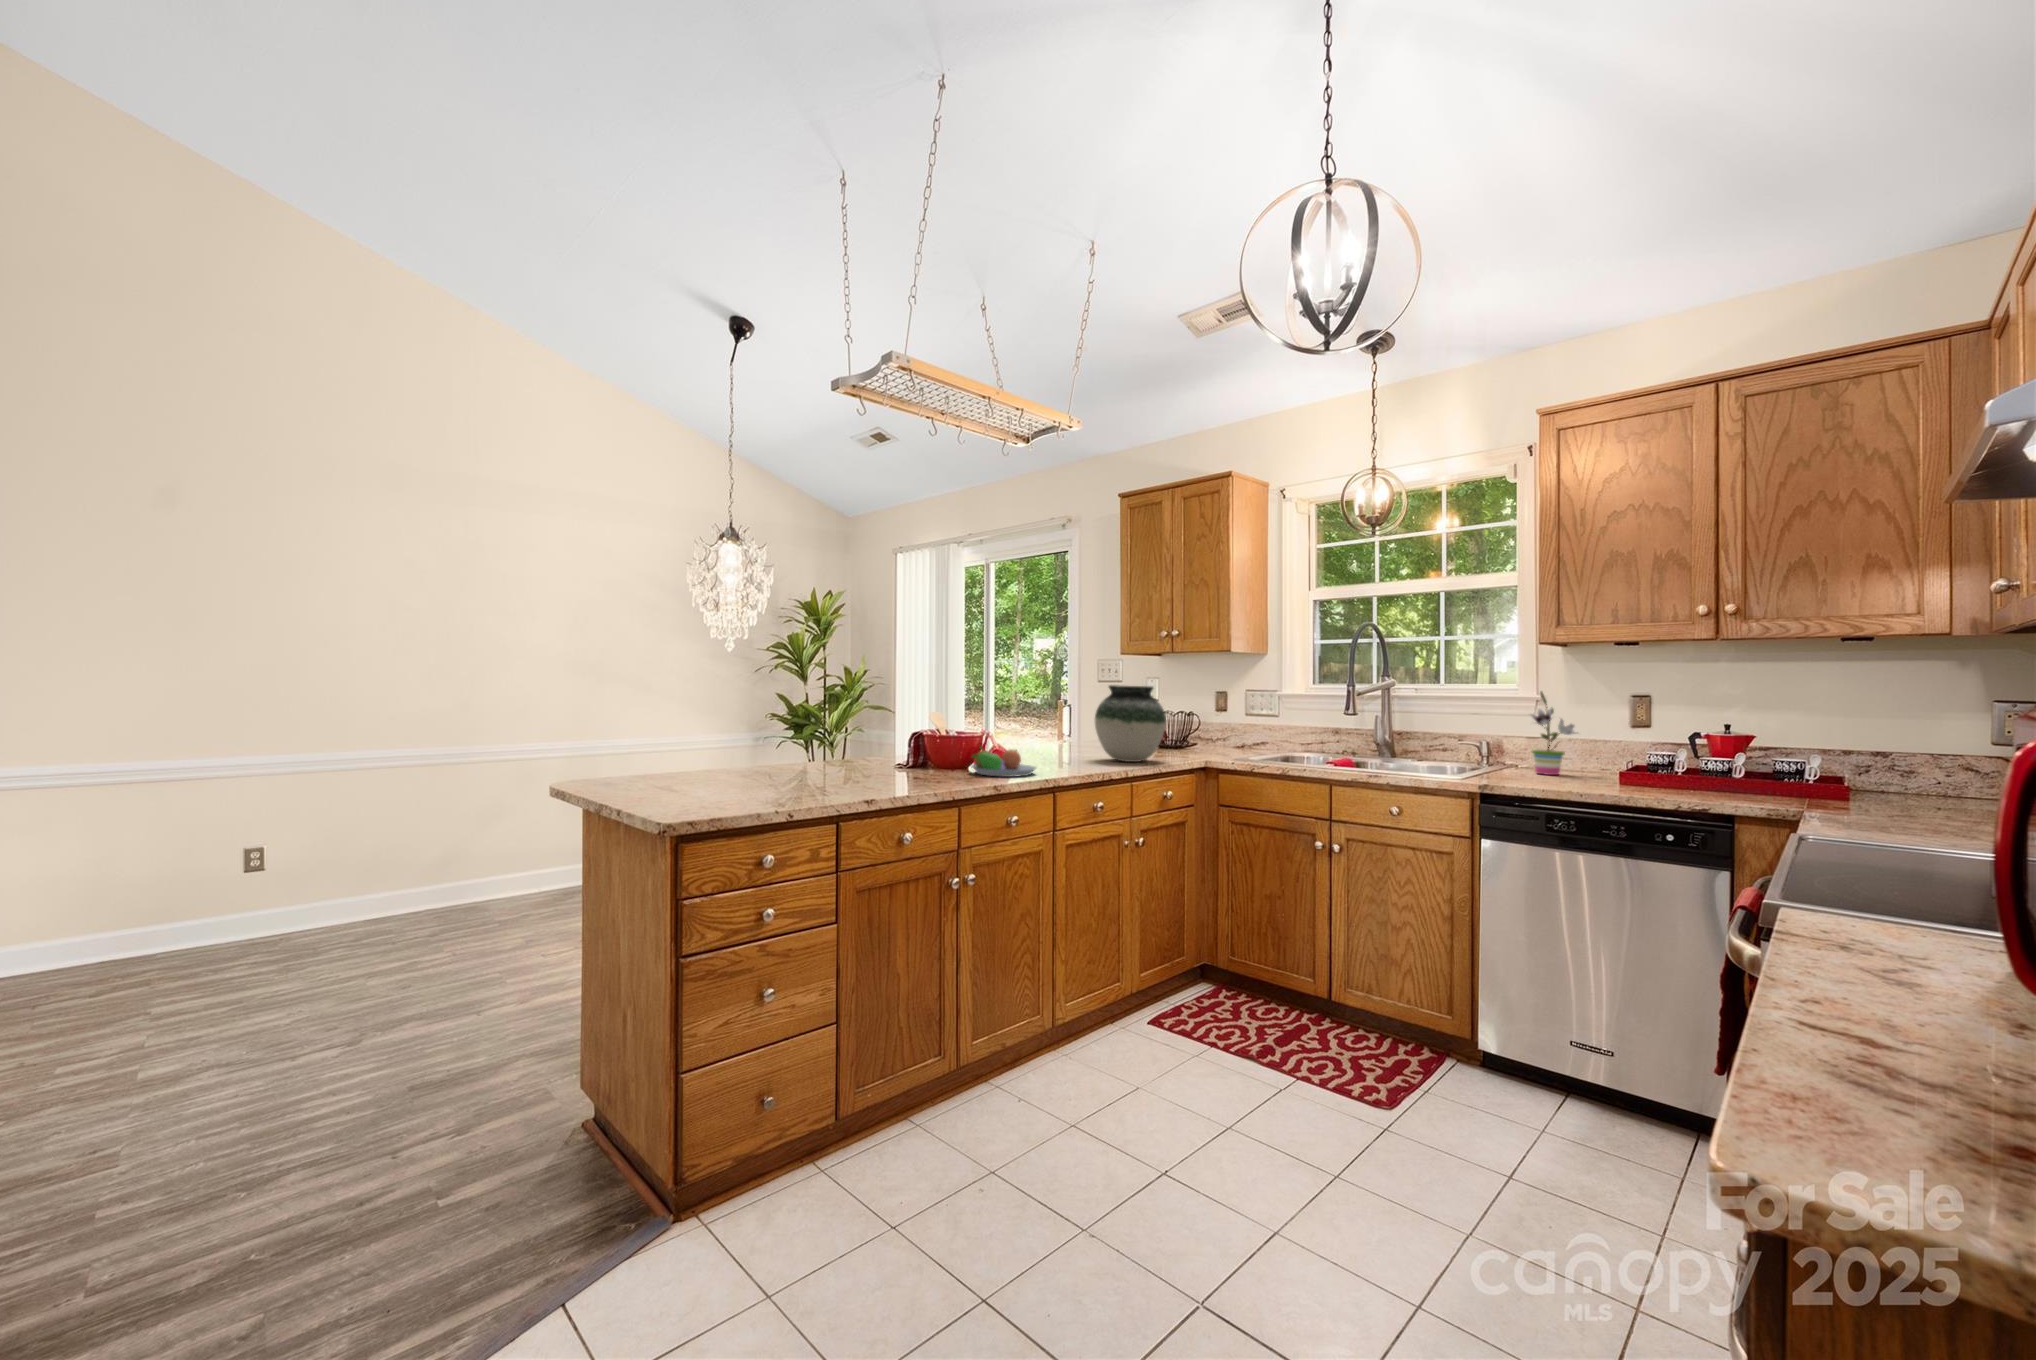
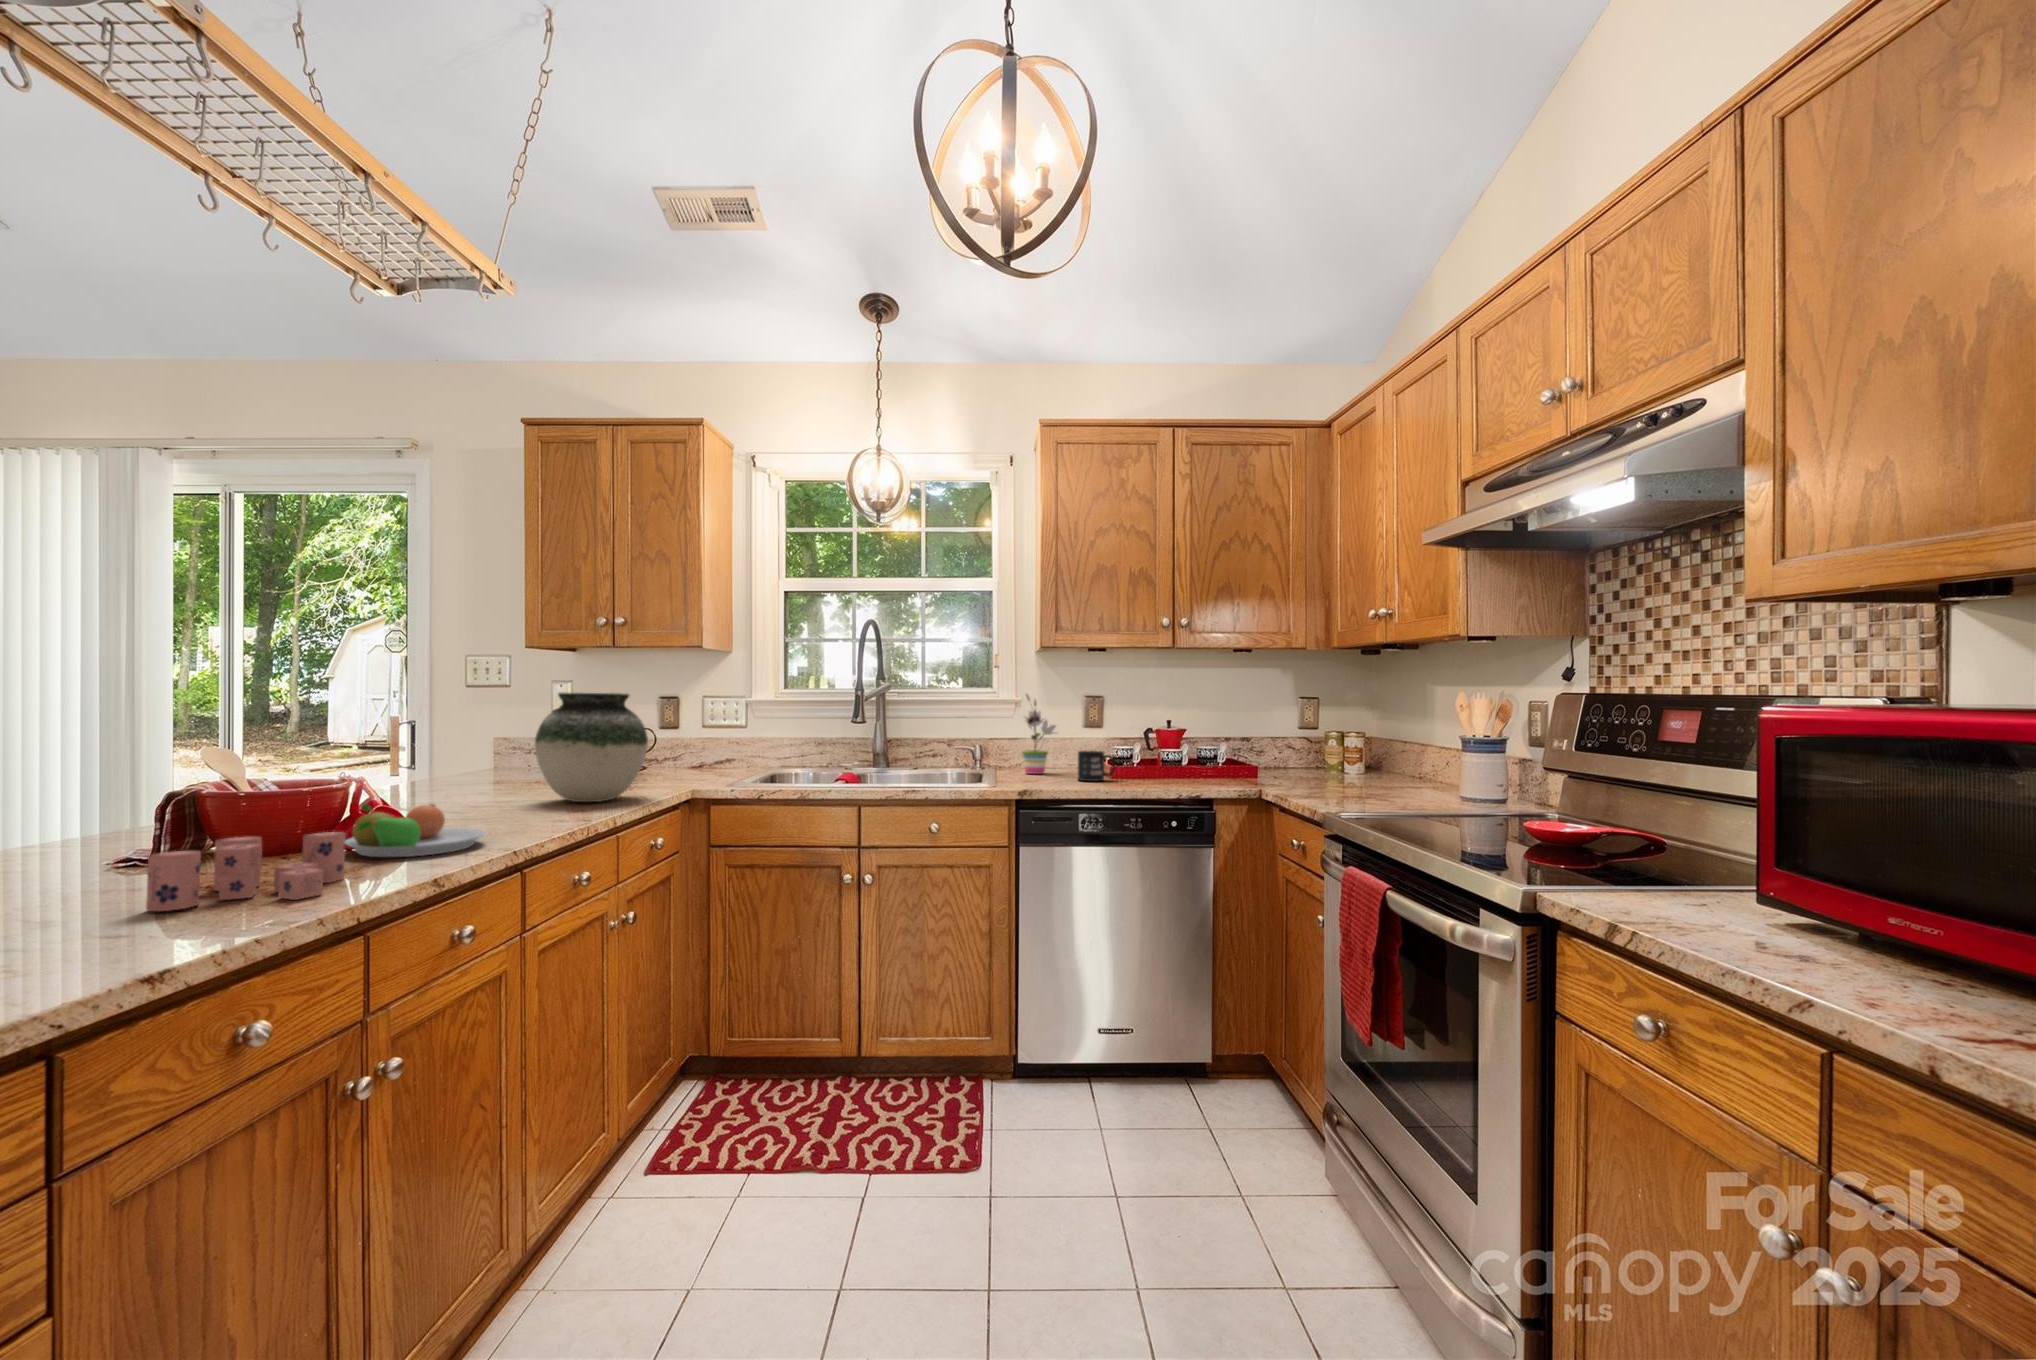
mug: none [1580,752,1631,785] -> present [1078,751,1116,781]
candle: none [880,754,960,786] -> present [146,832,346,911]

